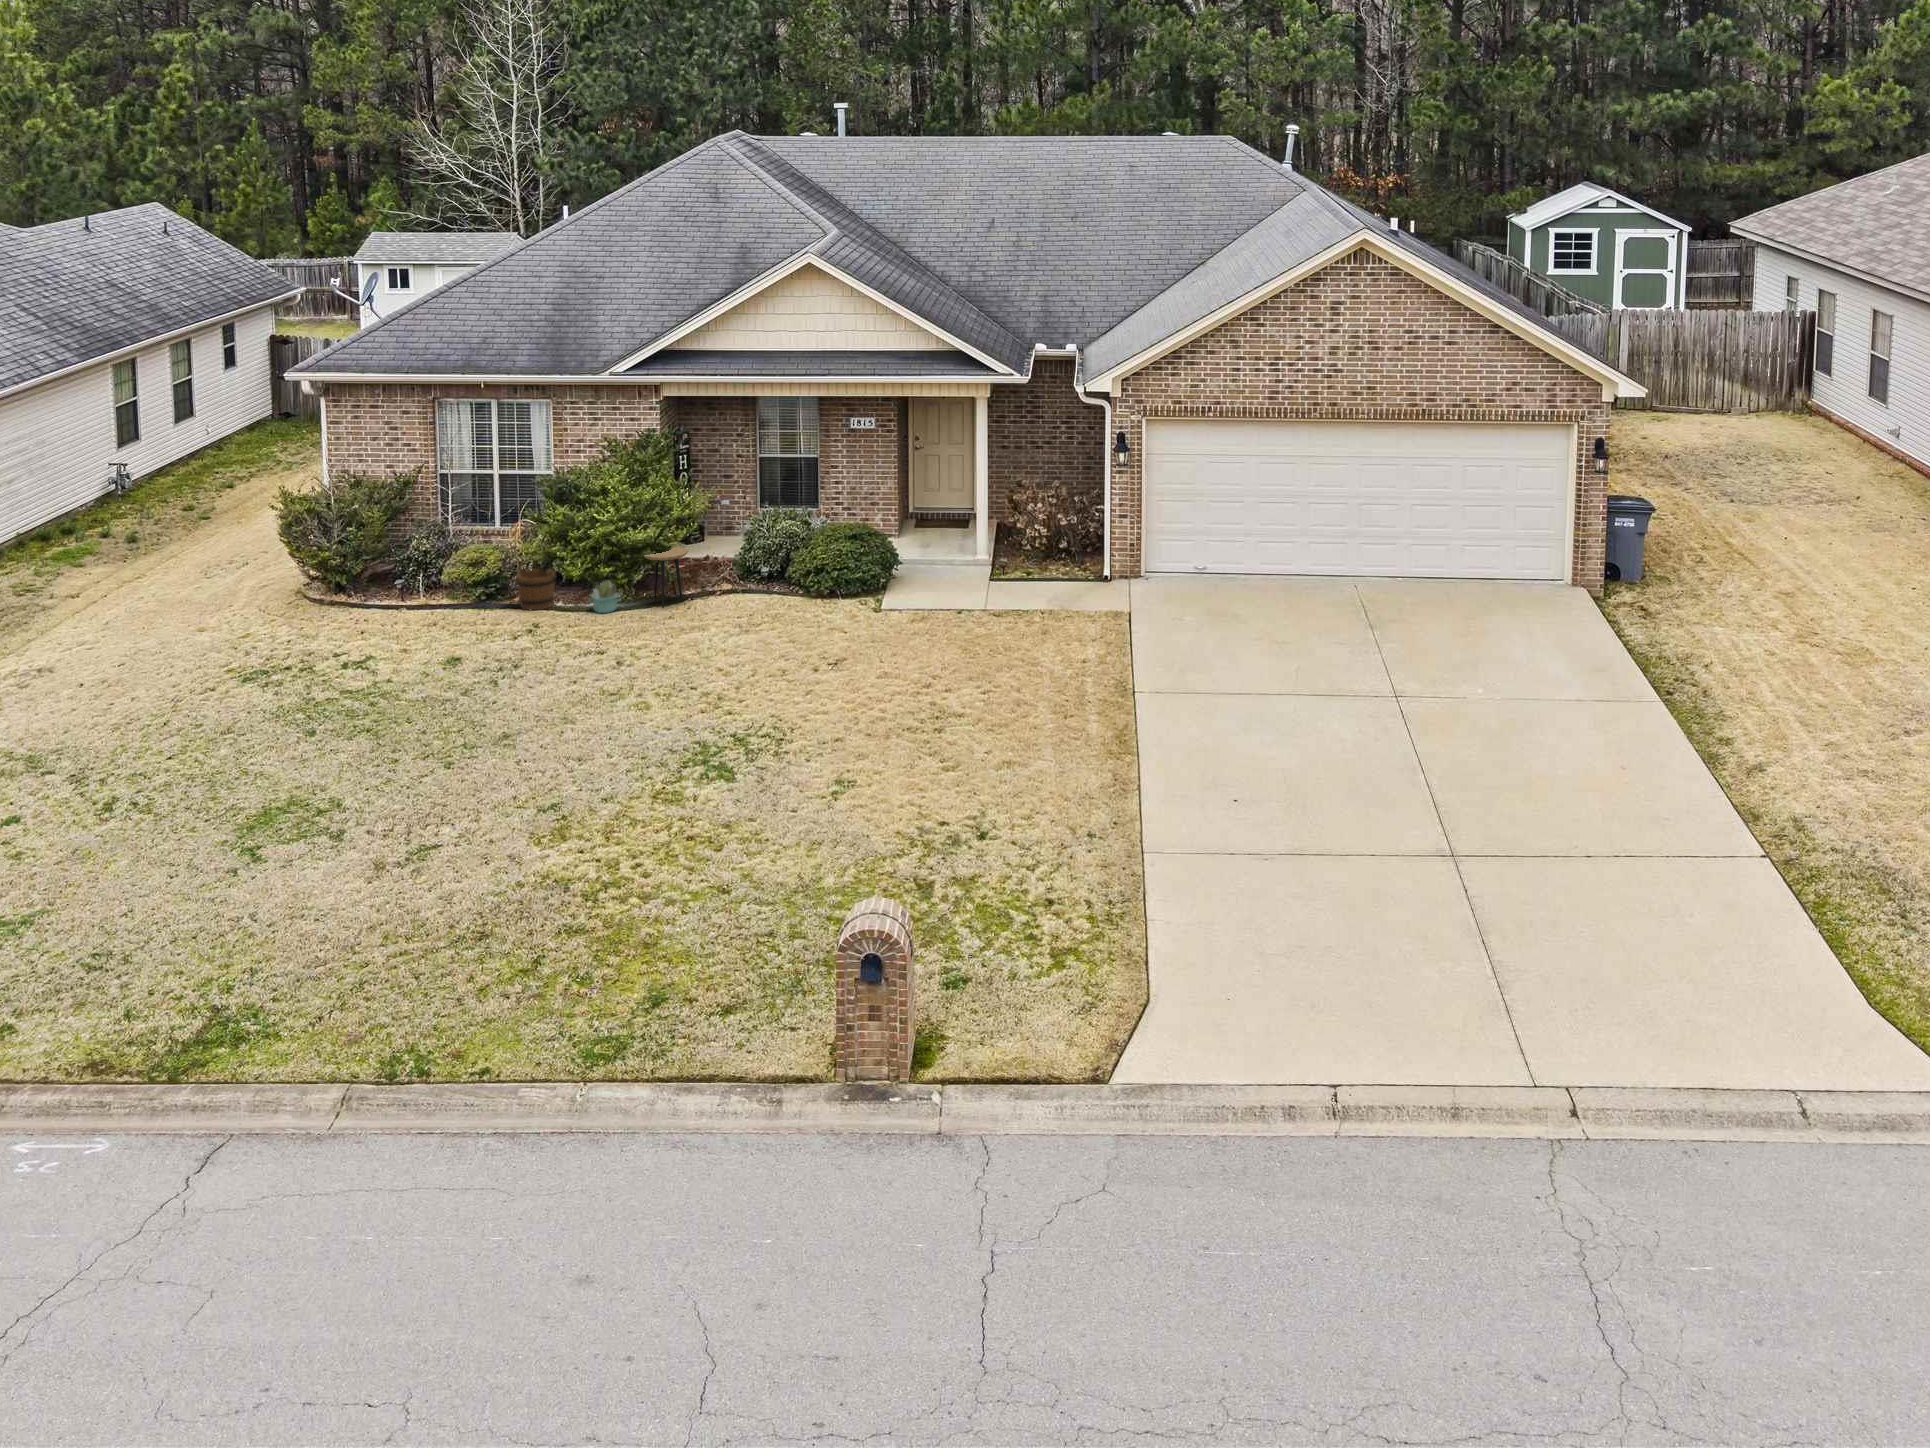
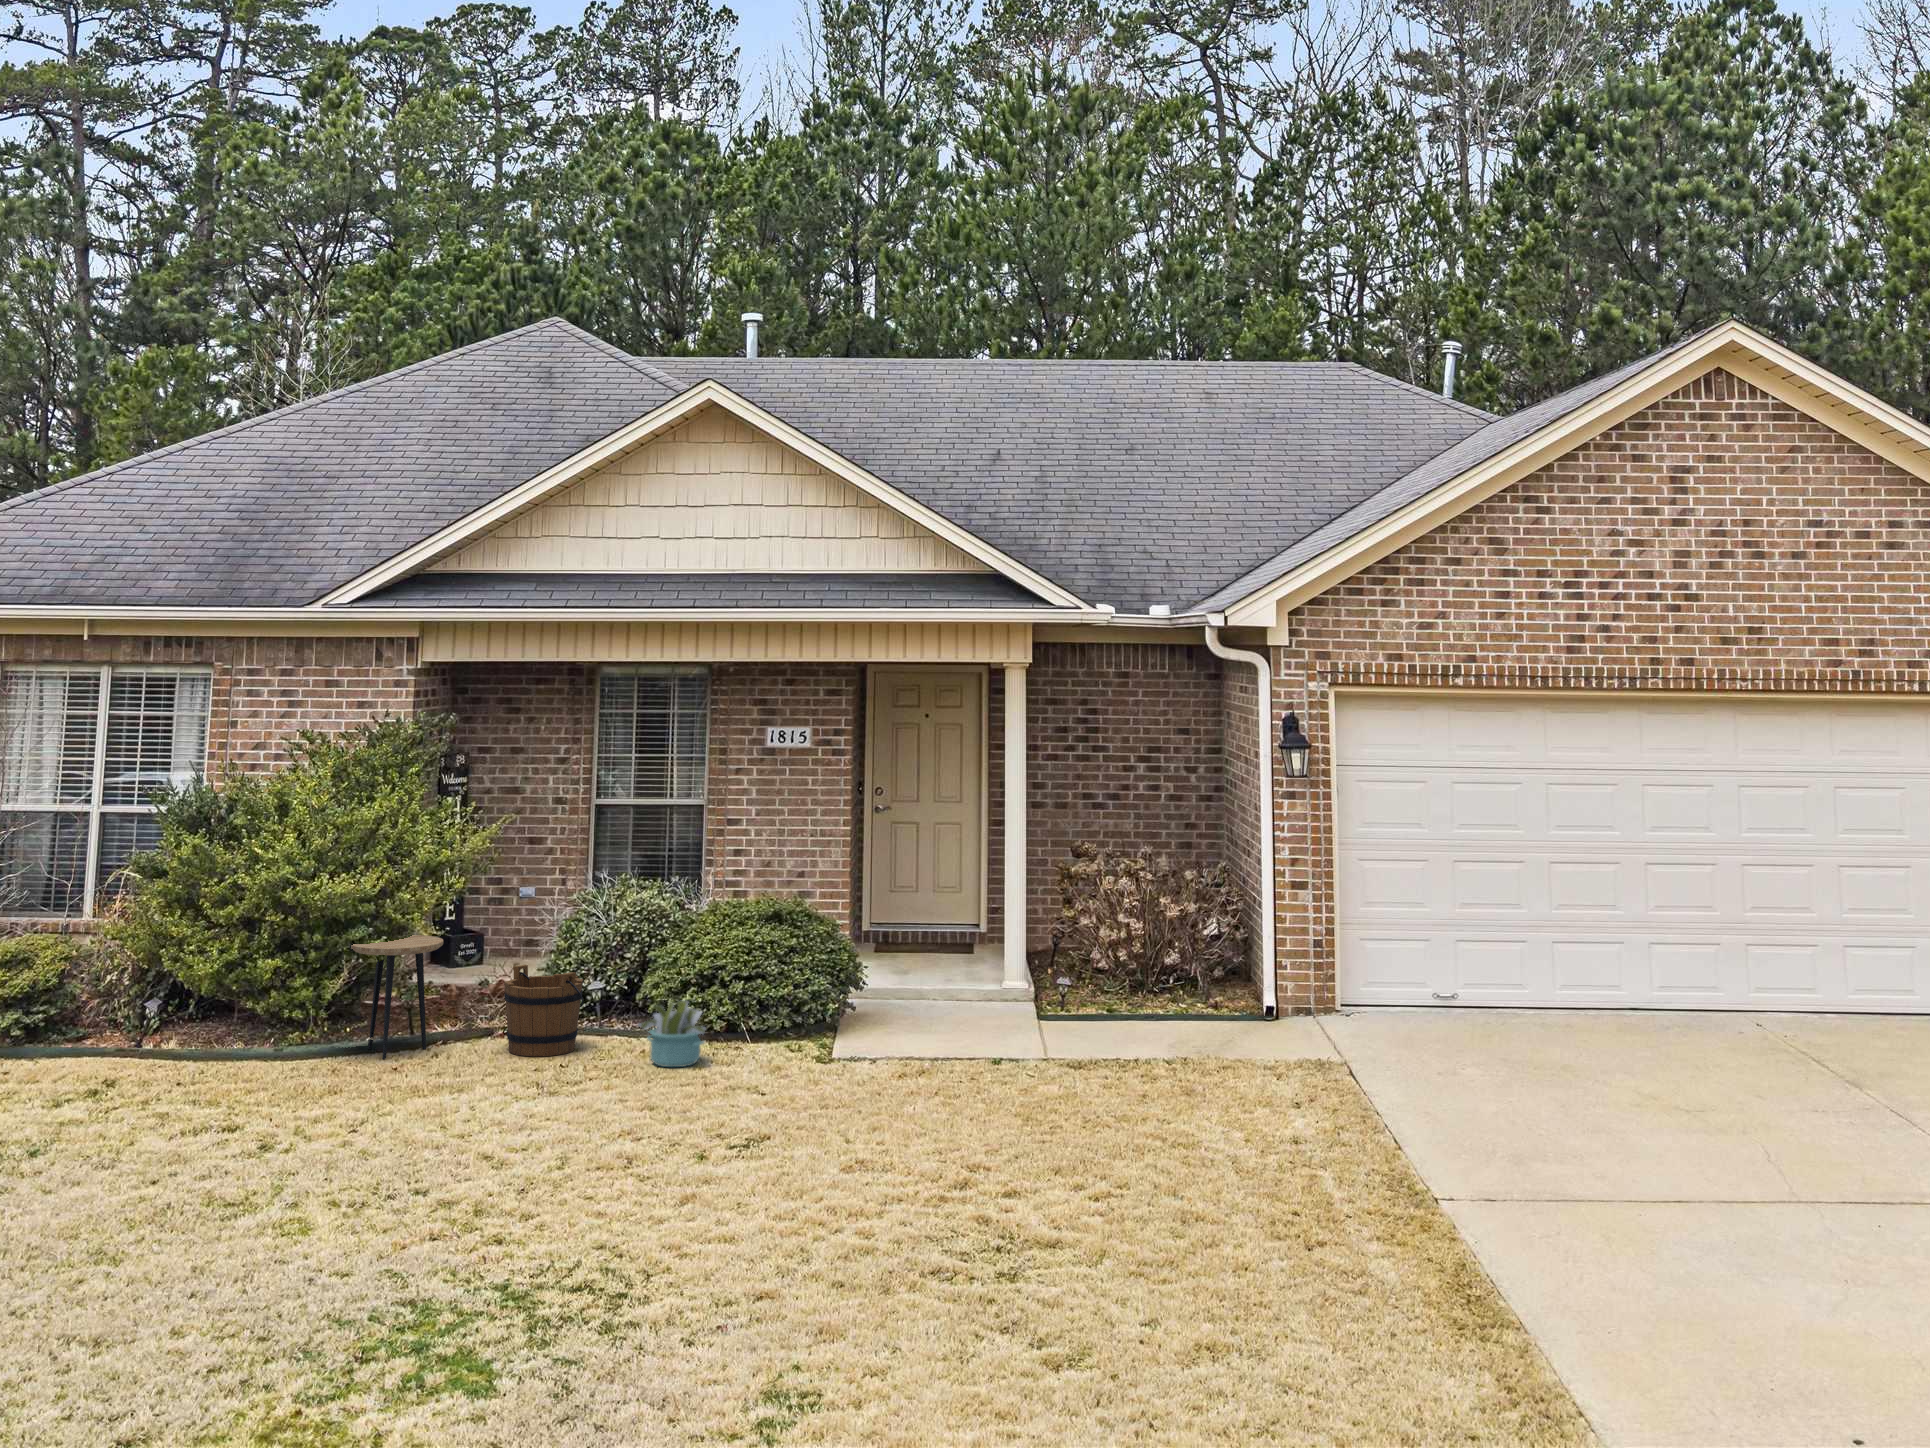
bucket: present [516,565,556,610] -> present [504,965,583,1056]
decorative plant: present [590,581,622,613] -> present [638,1001,705,1067]

